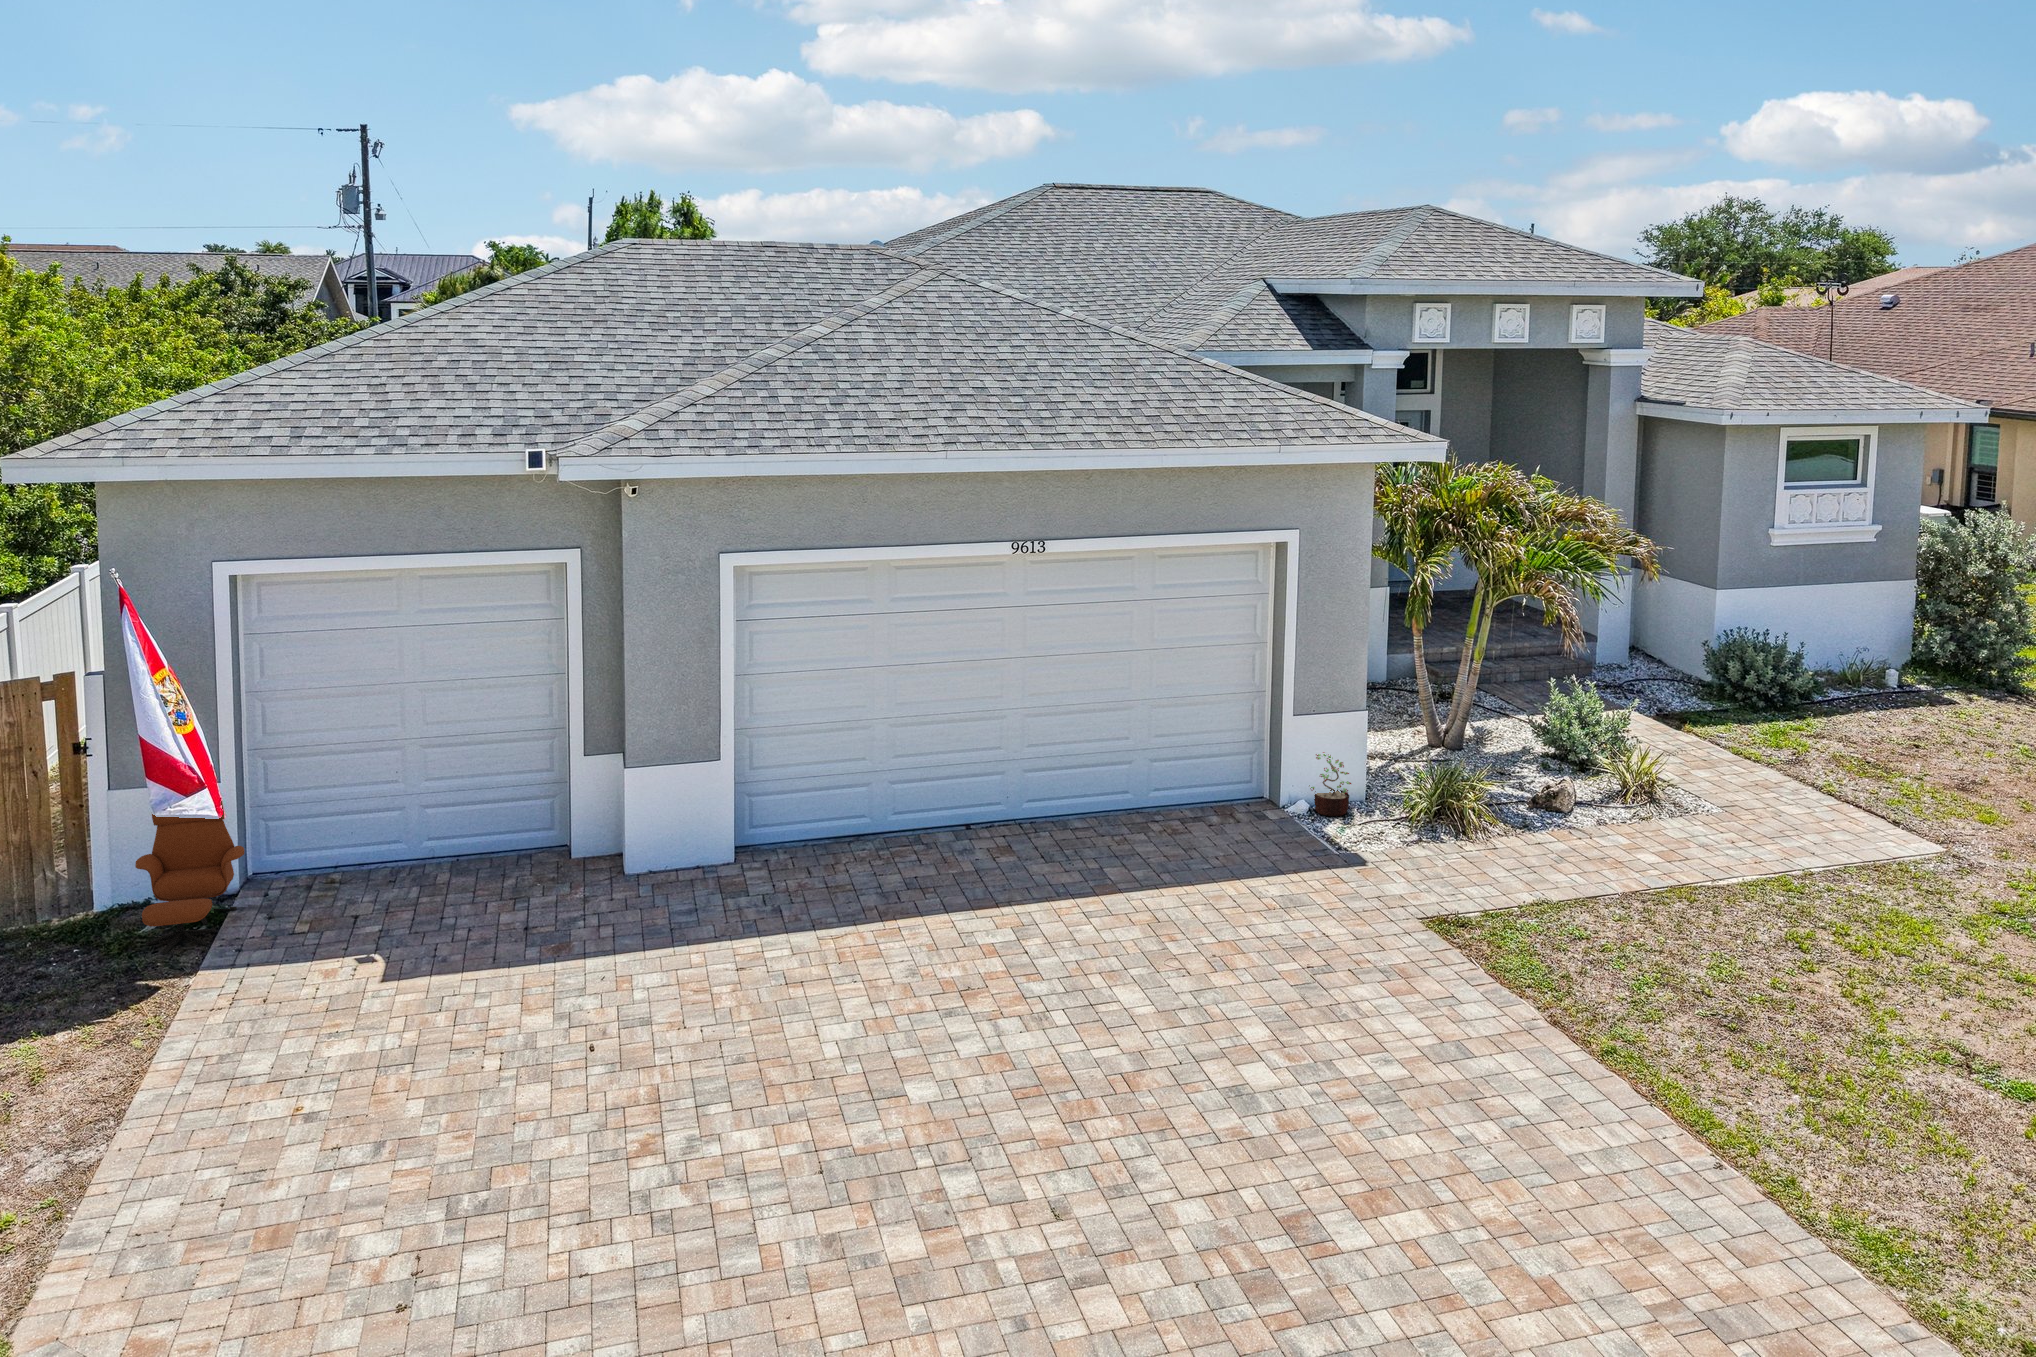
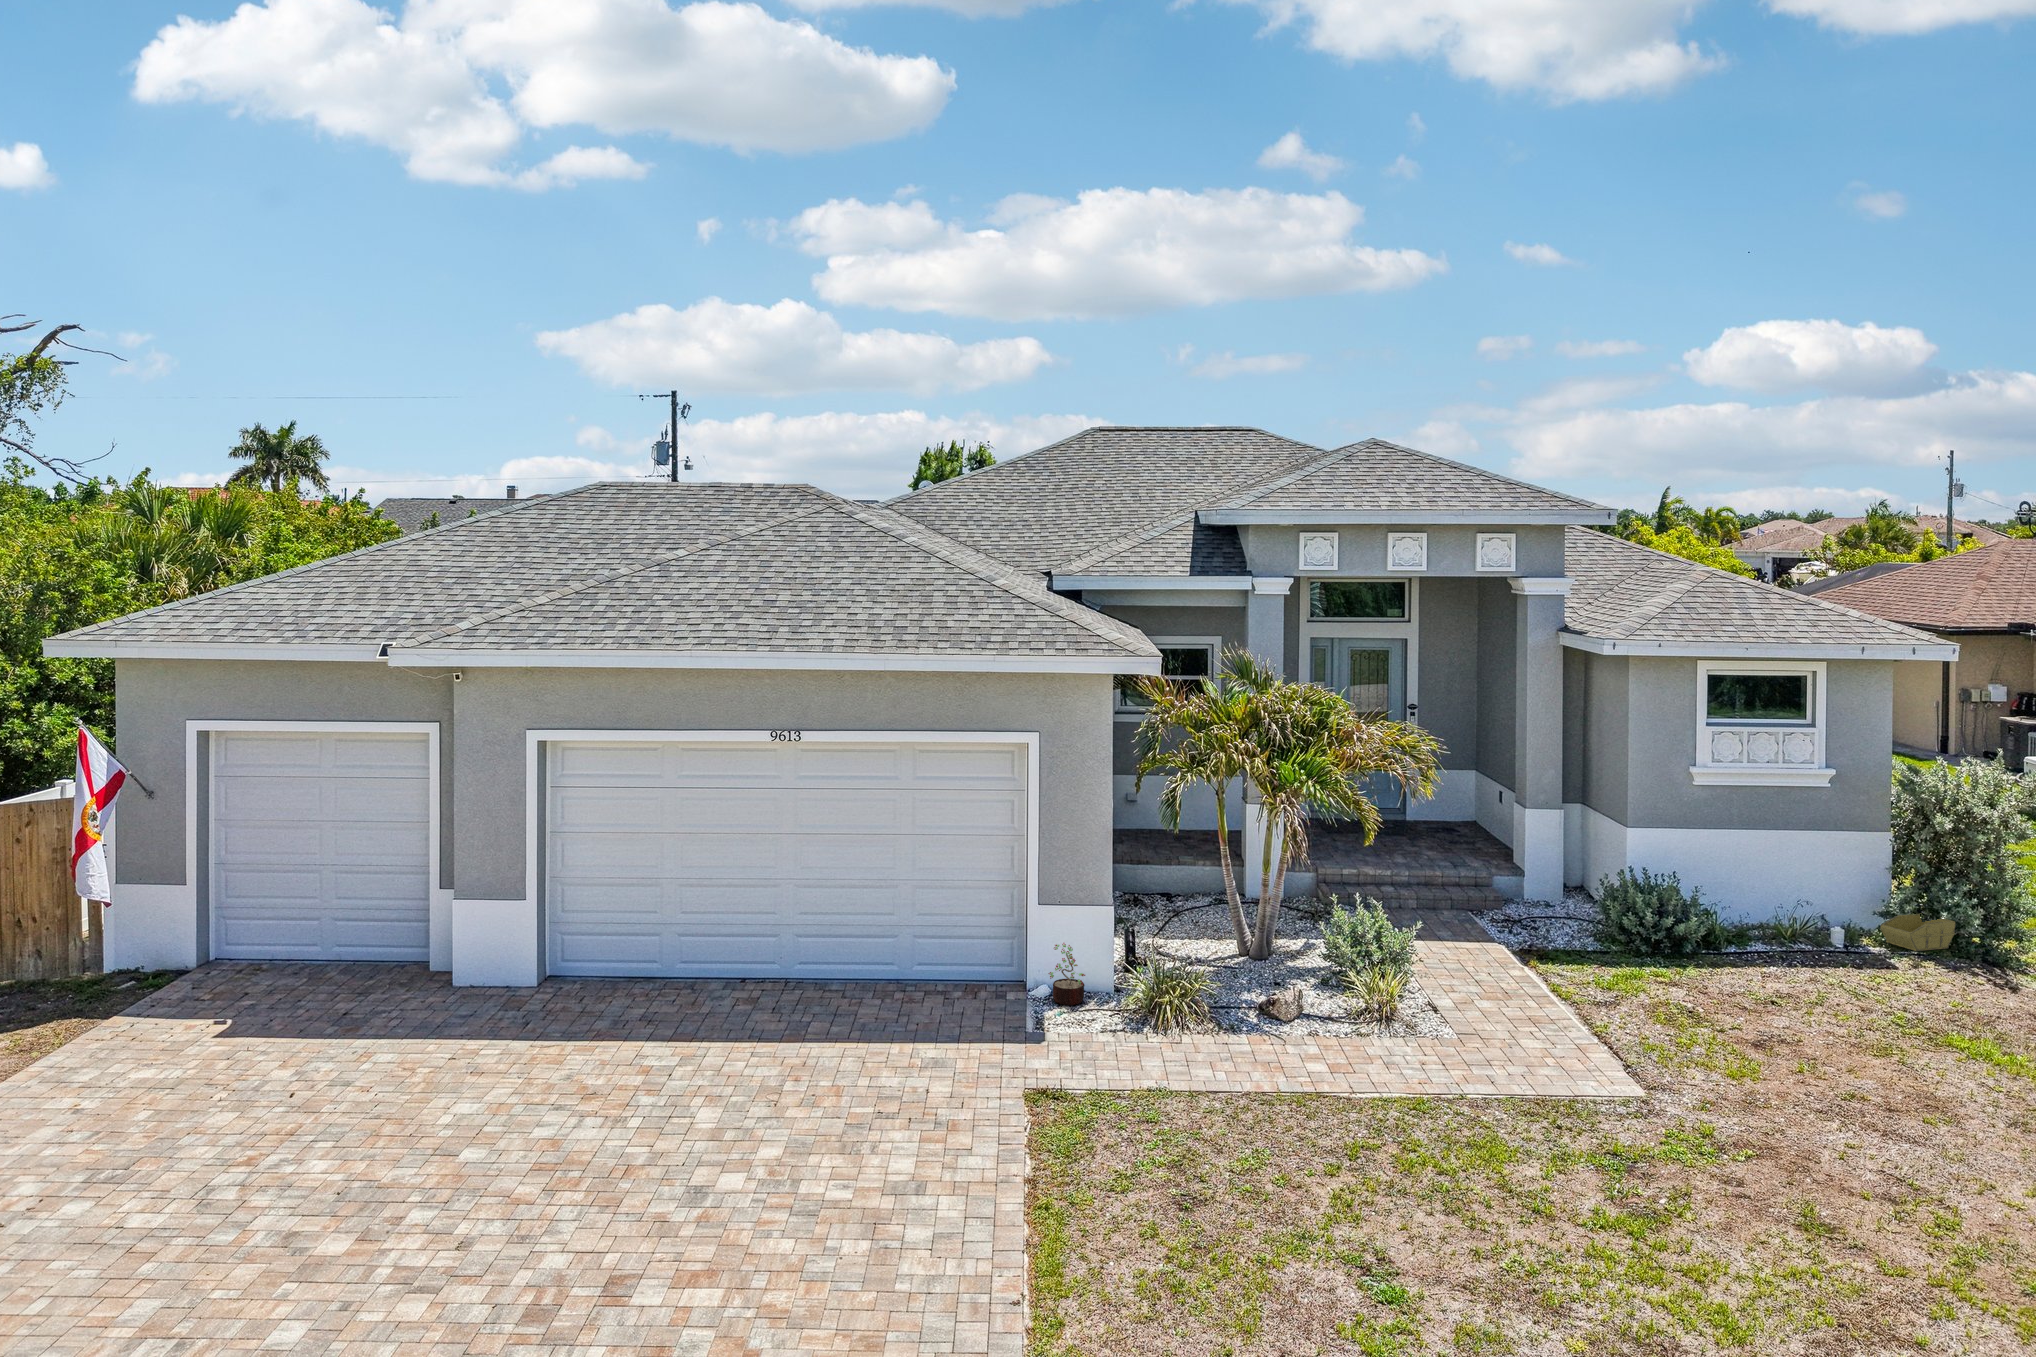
storage bin: none [1910,657,1969,691] -> present [1880,914,1955,951]
lounge chair: present [135,801,245,954] -> none [78,895,183,1004]

